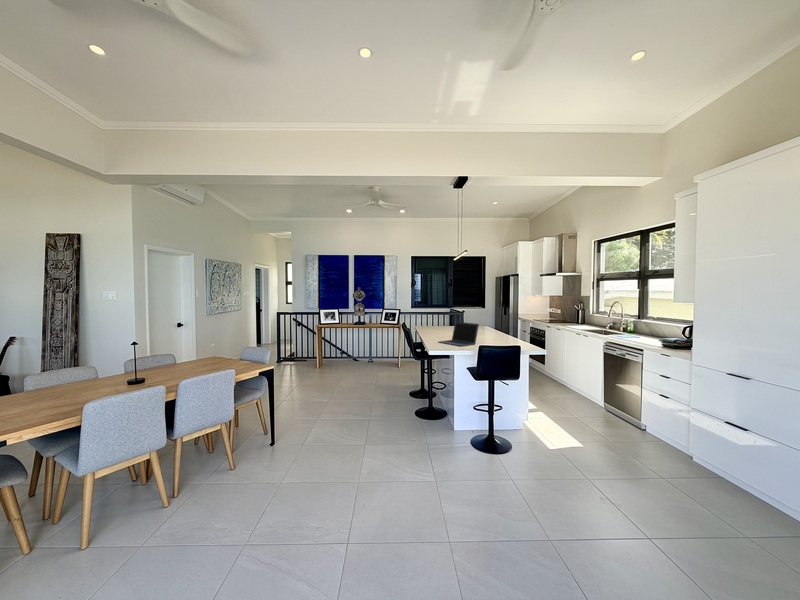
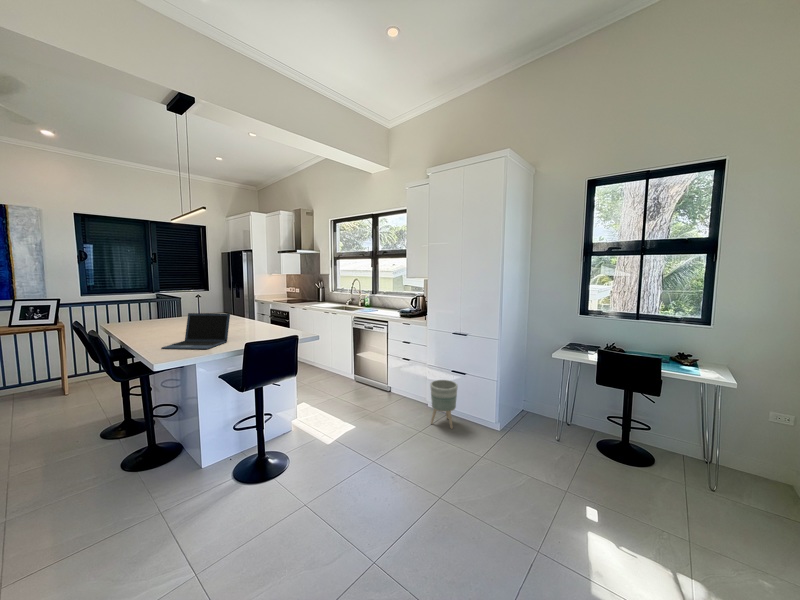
planter: none [678,426,723,490] -> present [430,380,458,429]

